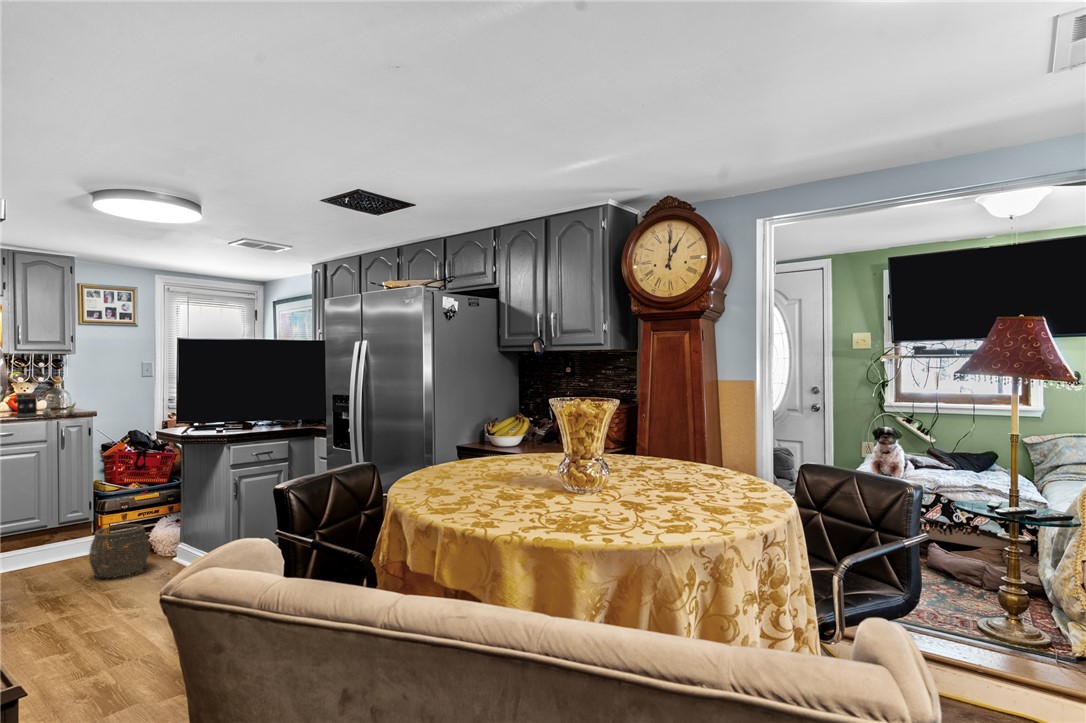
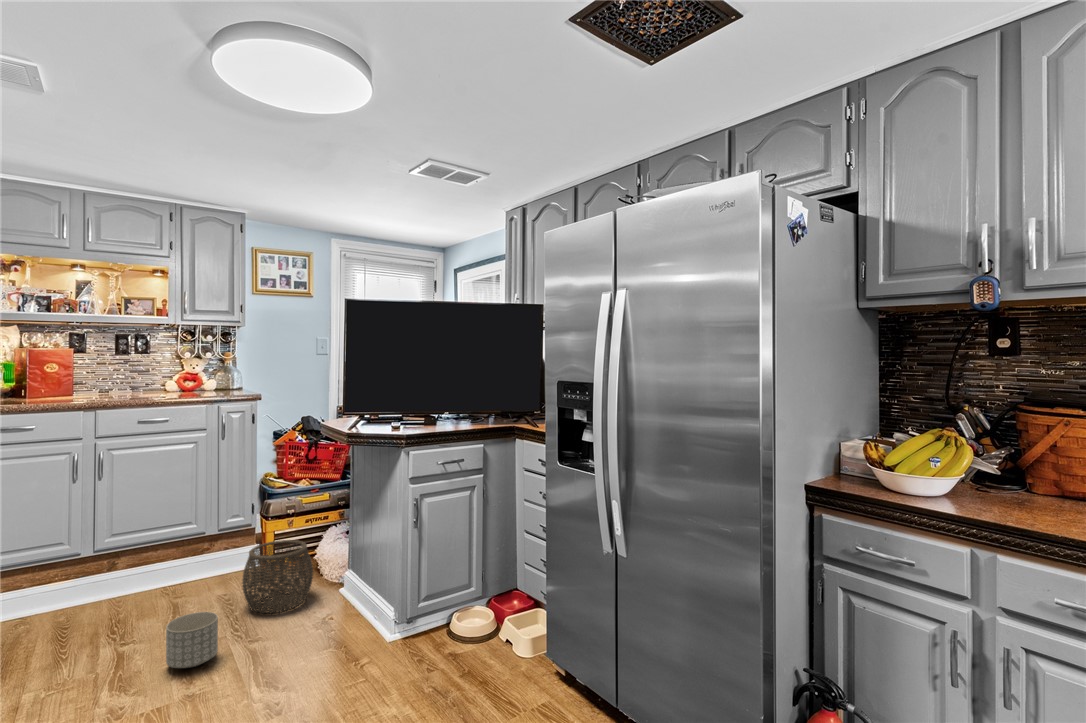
coffee maker: present [16,393,76,417] -> none [176,370,241,399]
planter: none [38,571,79,609] -> present [166,612,218,668]

